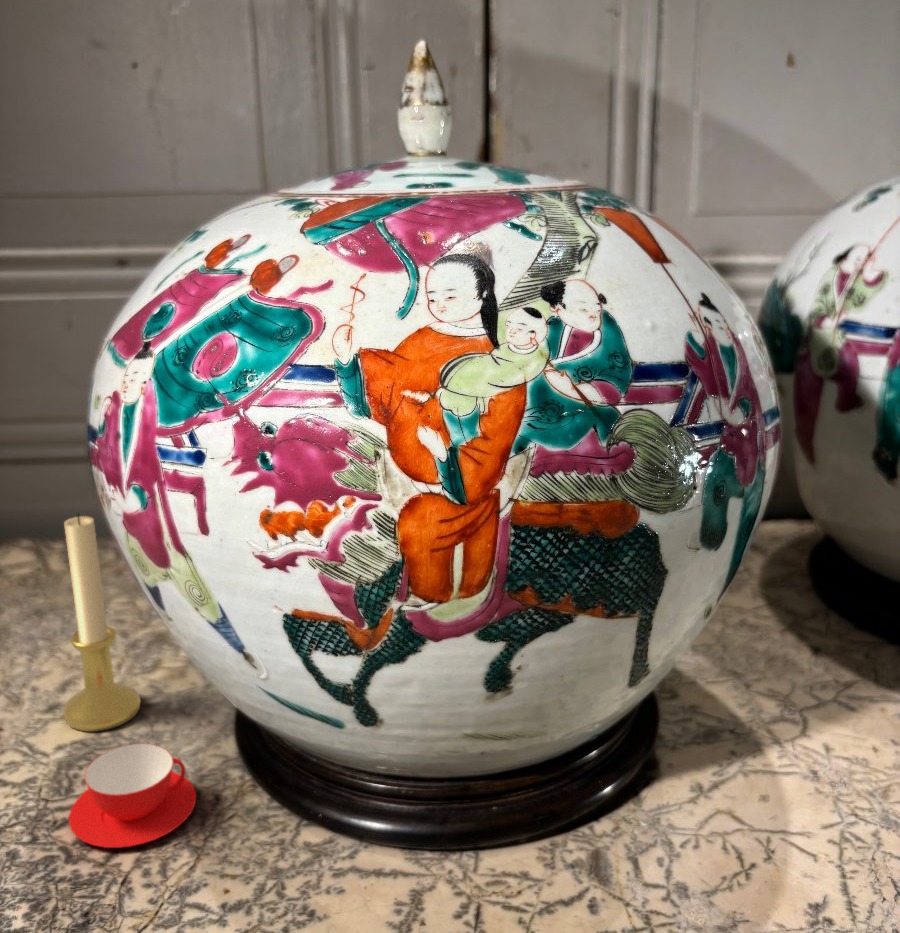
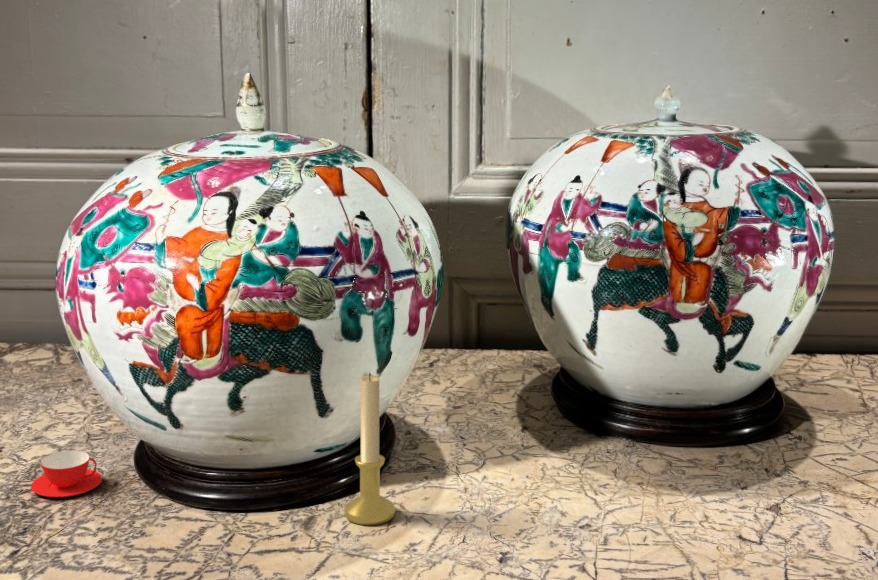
candle holder: present [63,514,141,732] -> present [344,374,395,525]

